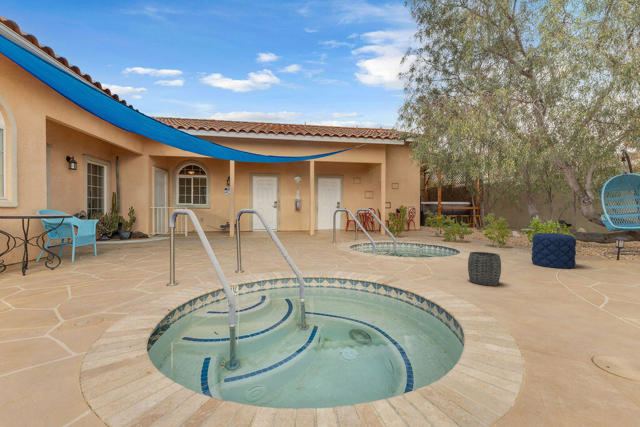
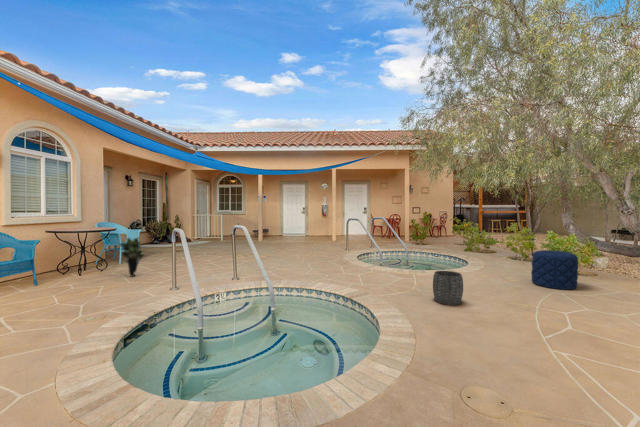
potted plant: none [80,223,116,273] -> present [120,237,144,276]

